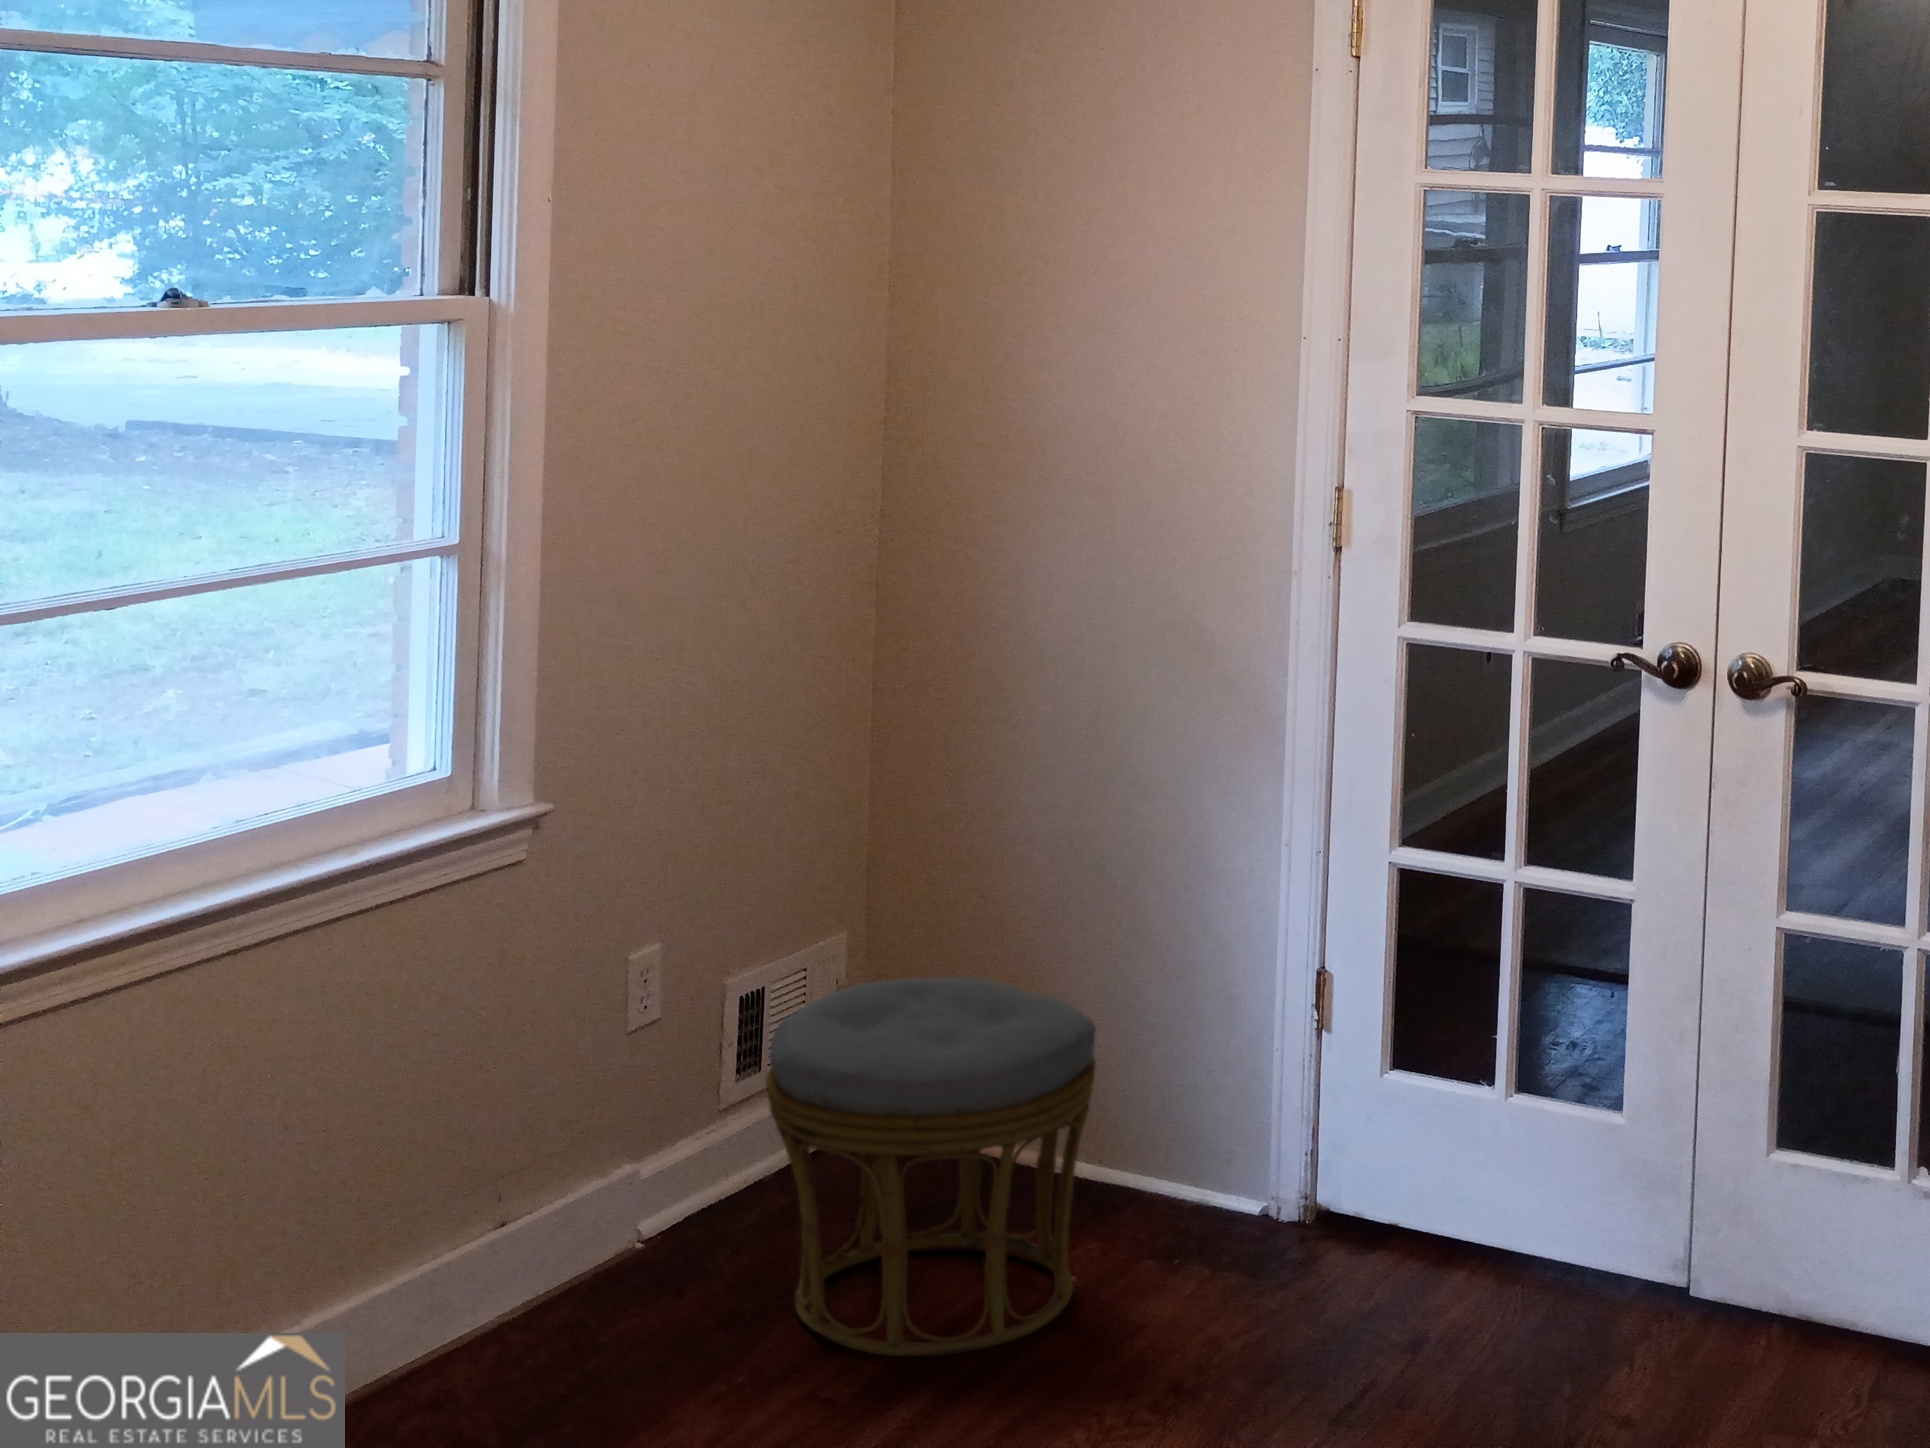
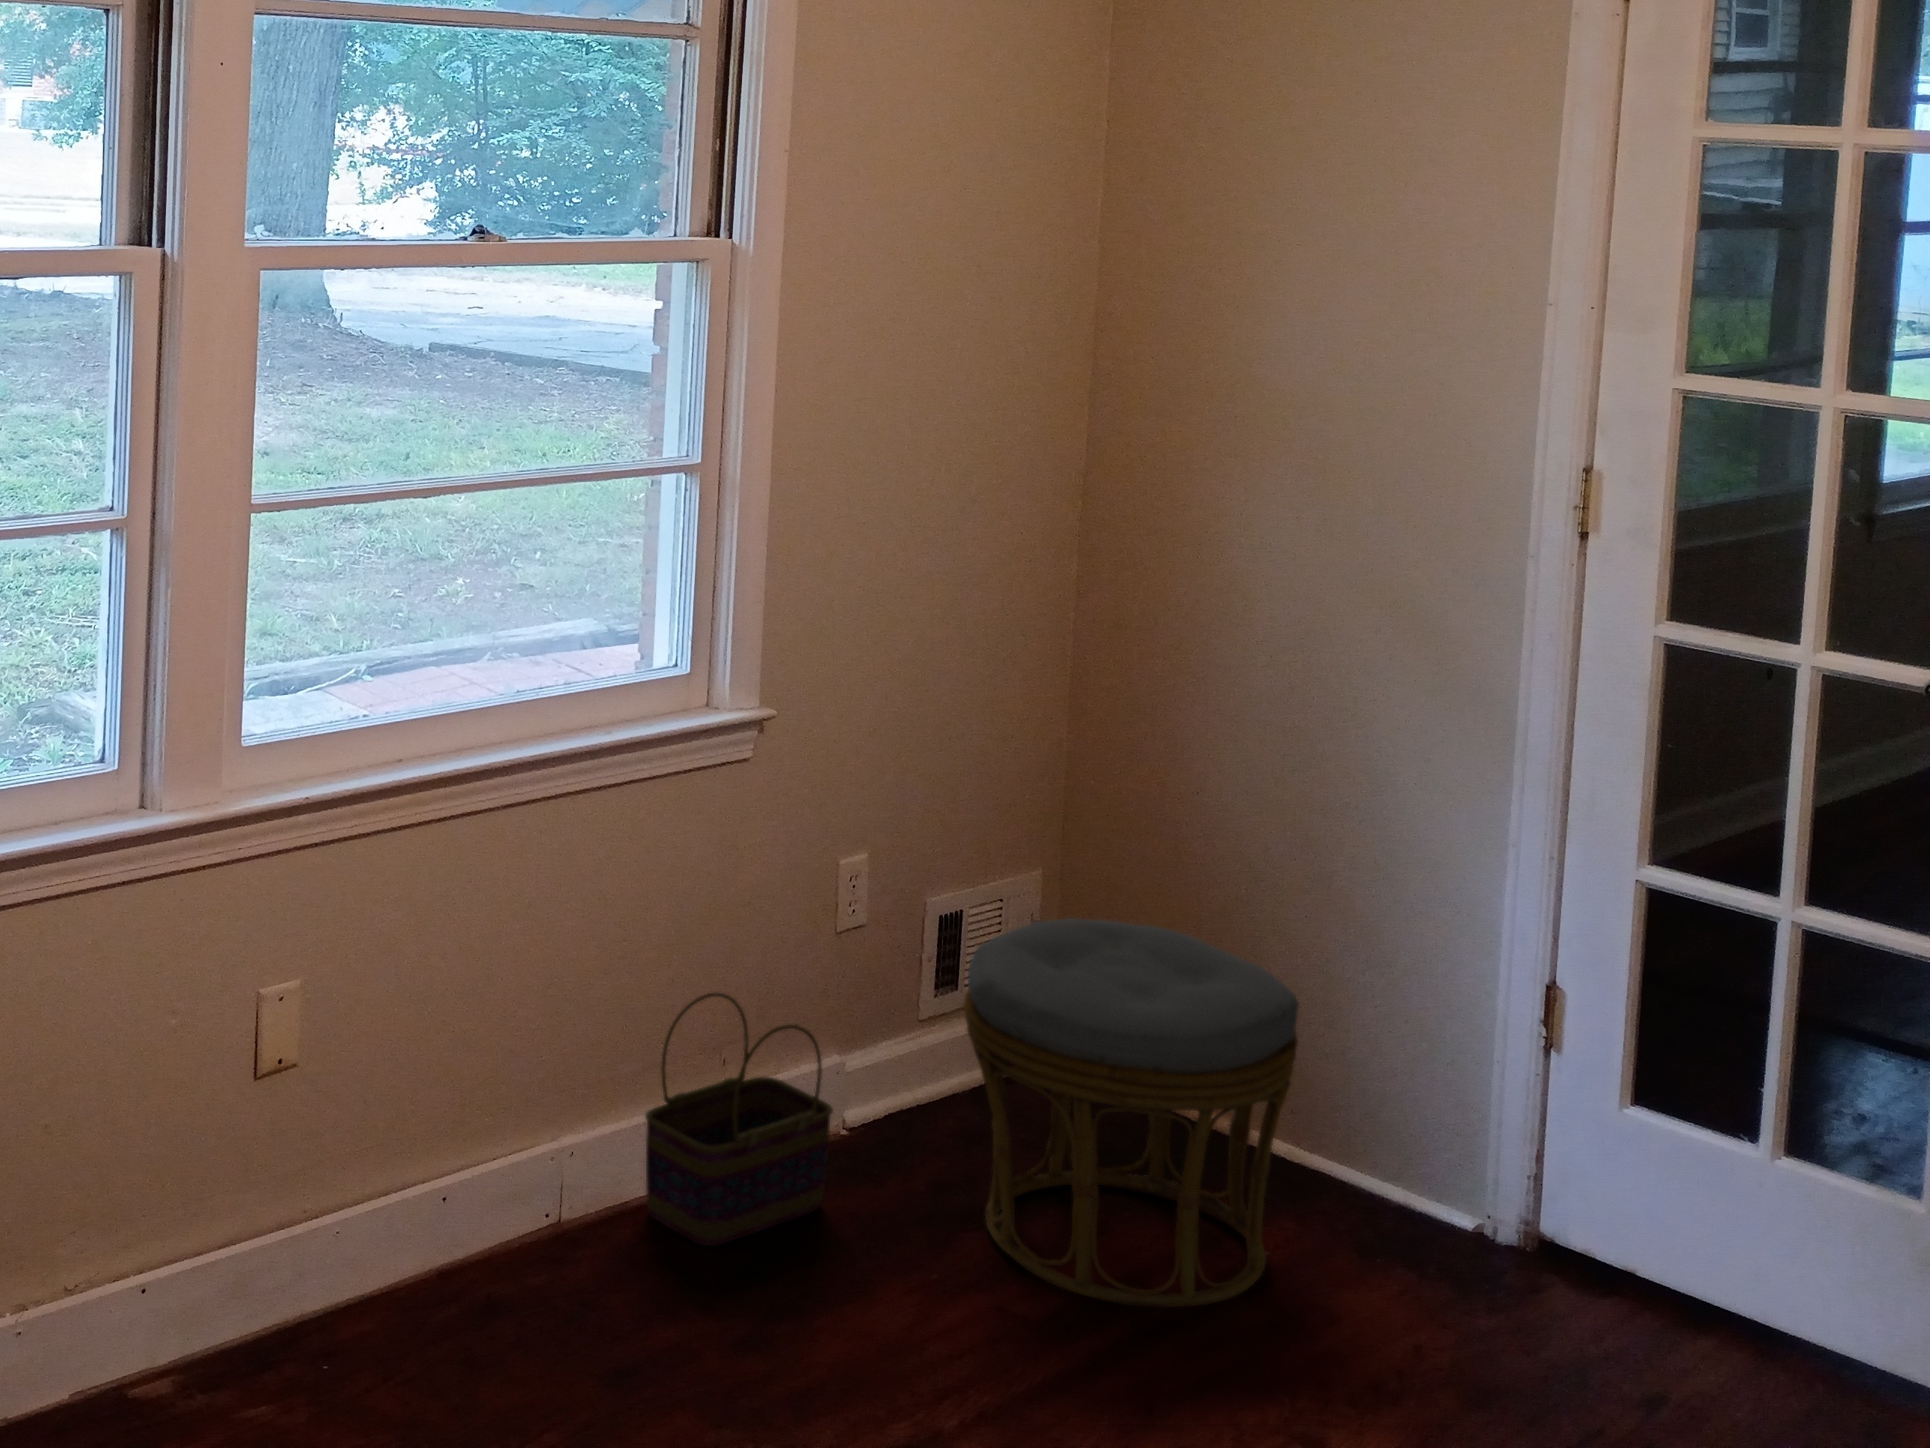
basket: none [414,1116,628,1391] -> present [645,993,833,1246]

